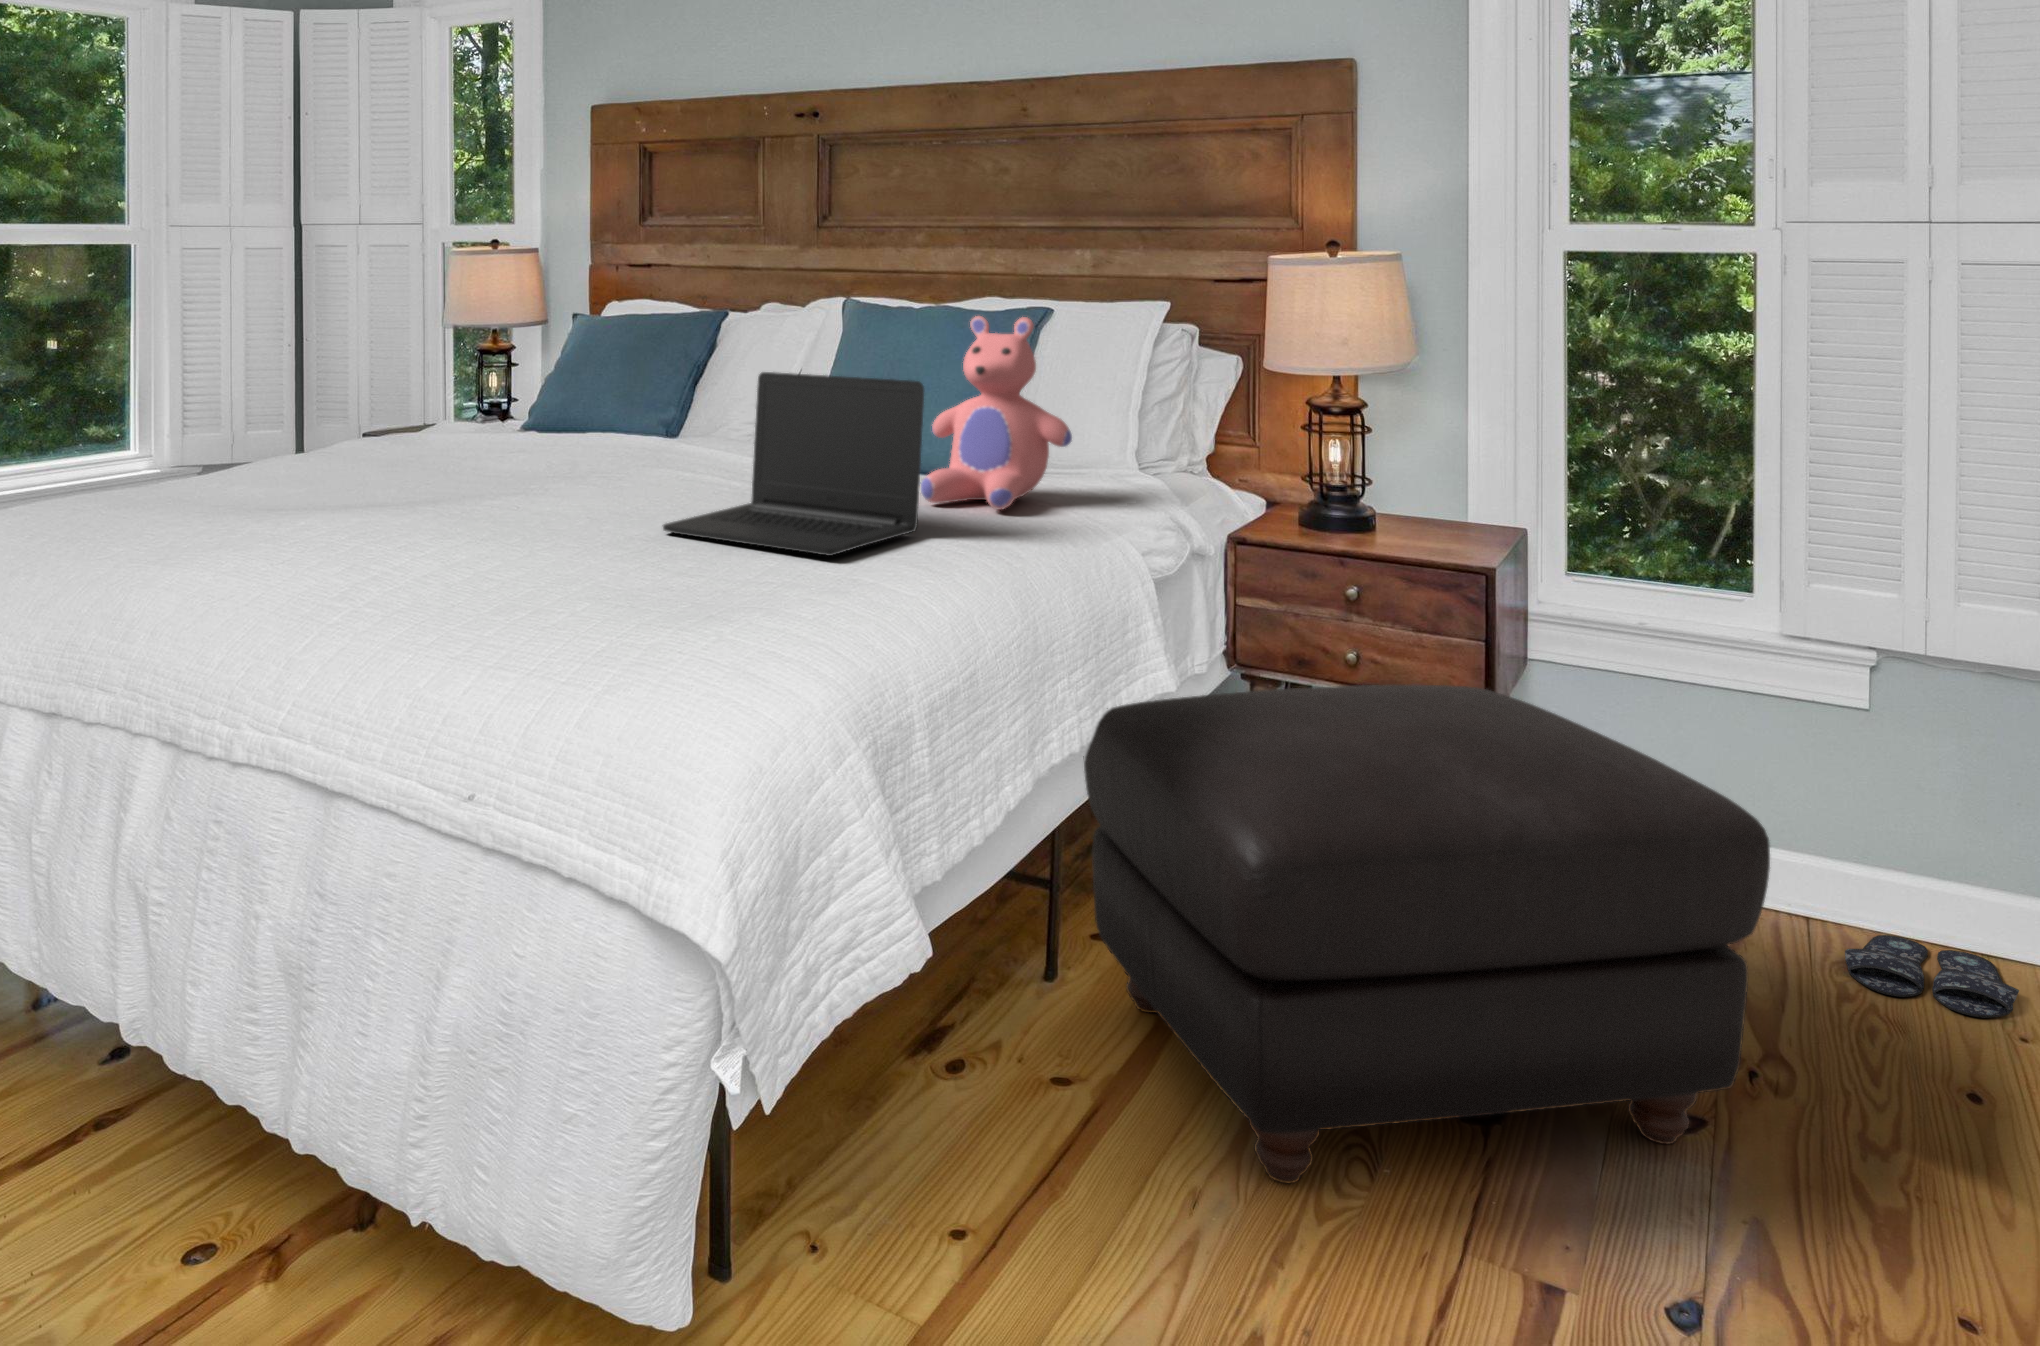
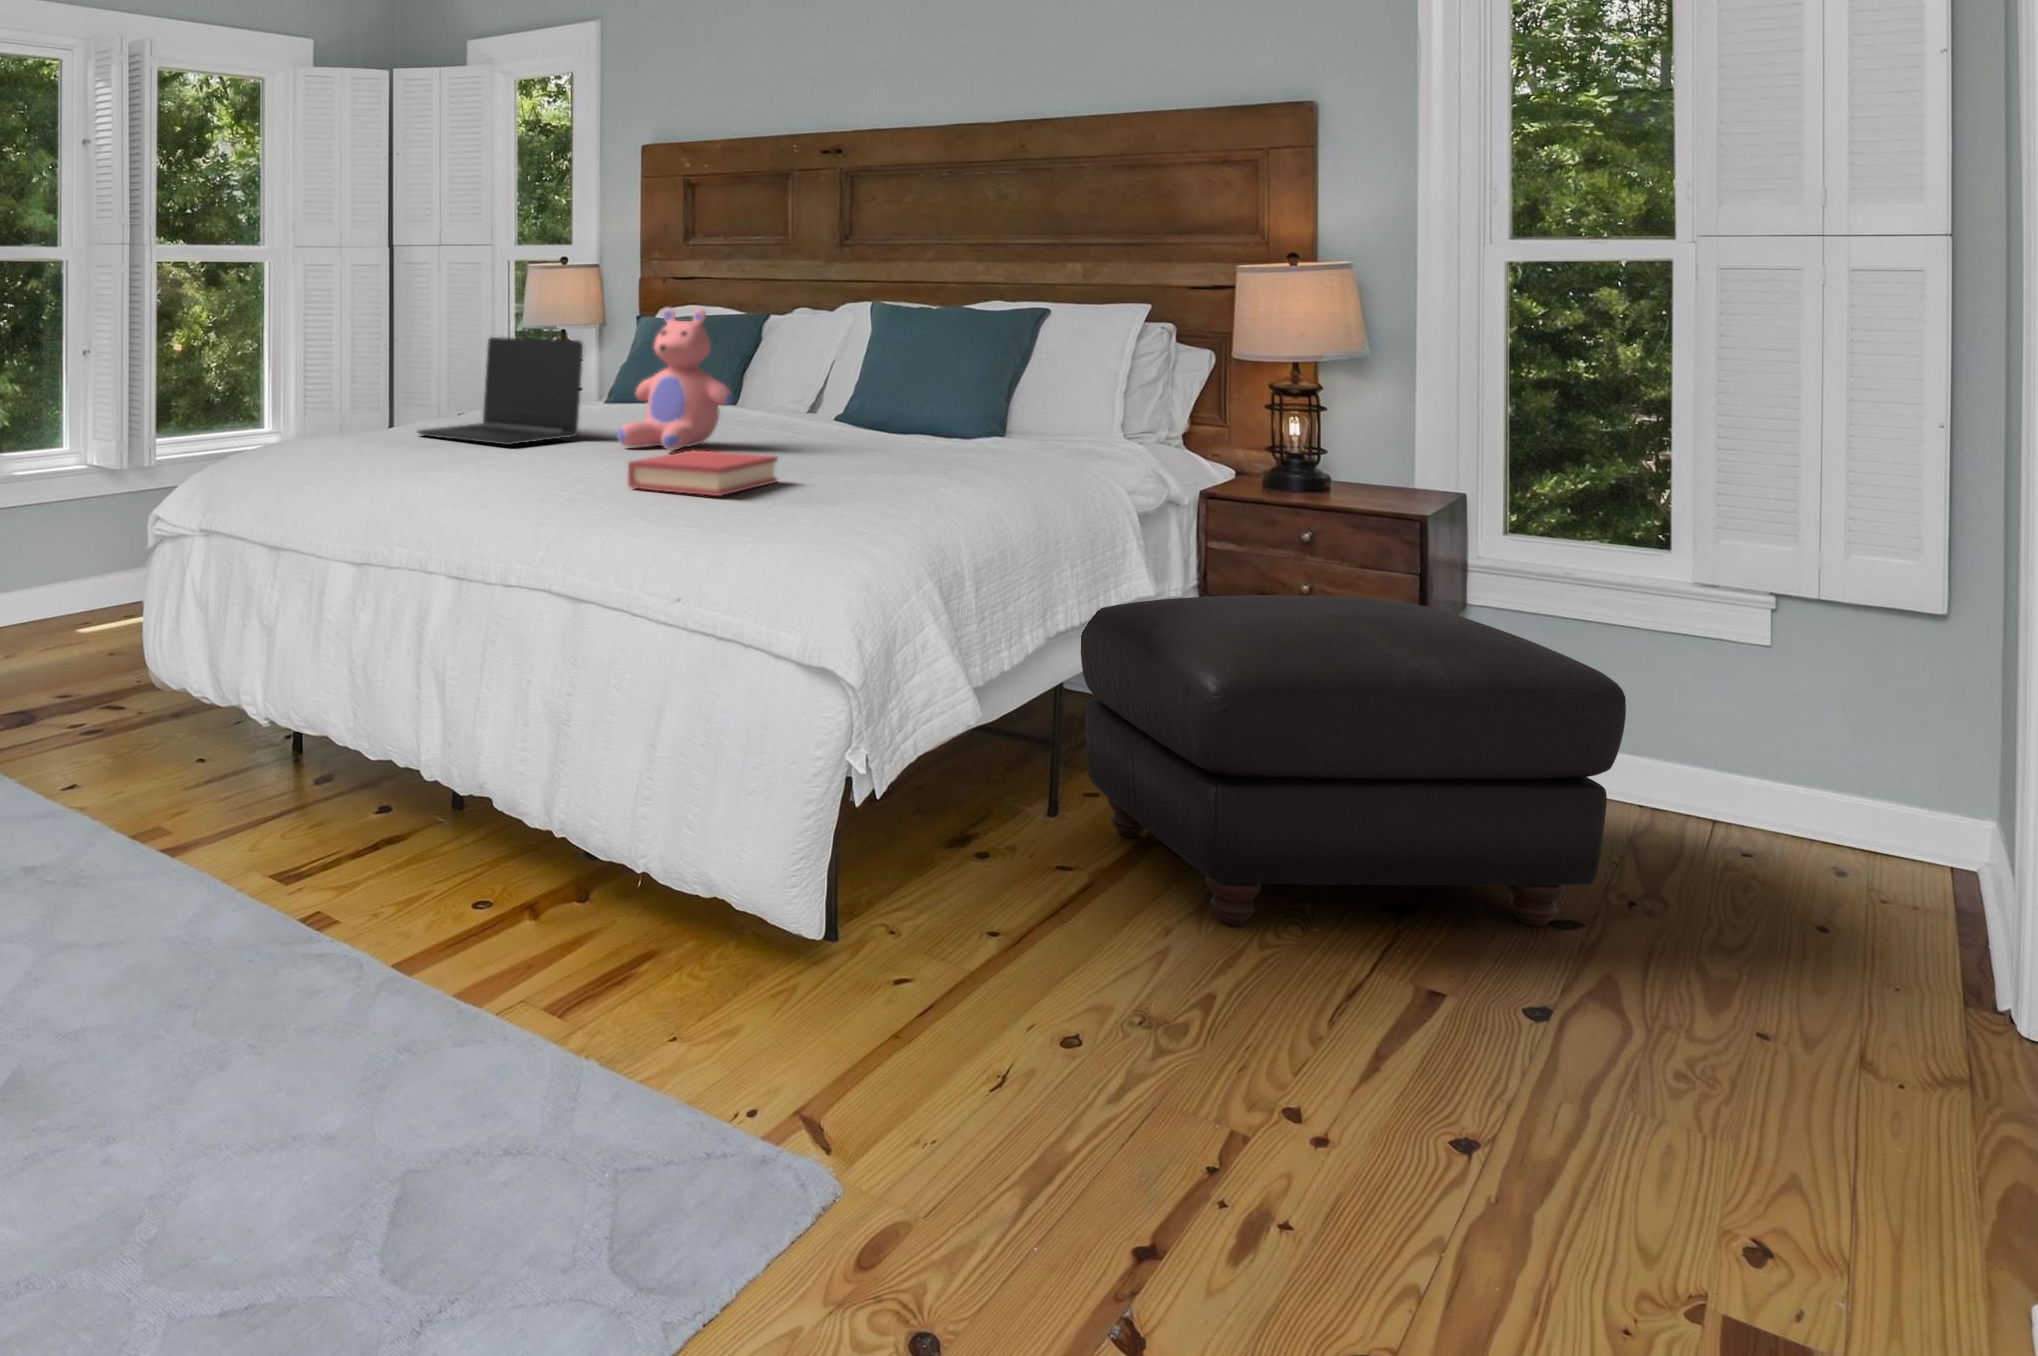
teddy bear: present [921,316,1072,509] -> present [618,308,733,450]
laptop: present [663,372,924,556] -> present [418,337,583,445]
hardback book: none [440,519,668,603] -> present [628,451,778,496]
slippers: present [1845,935,2019,1018] -> none [1727,827,1879,878]

